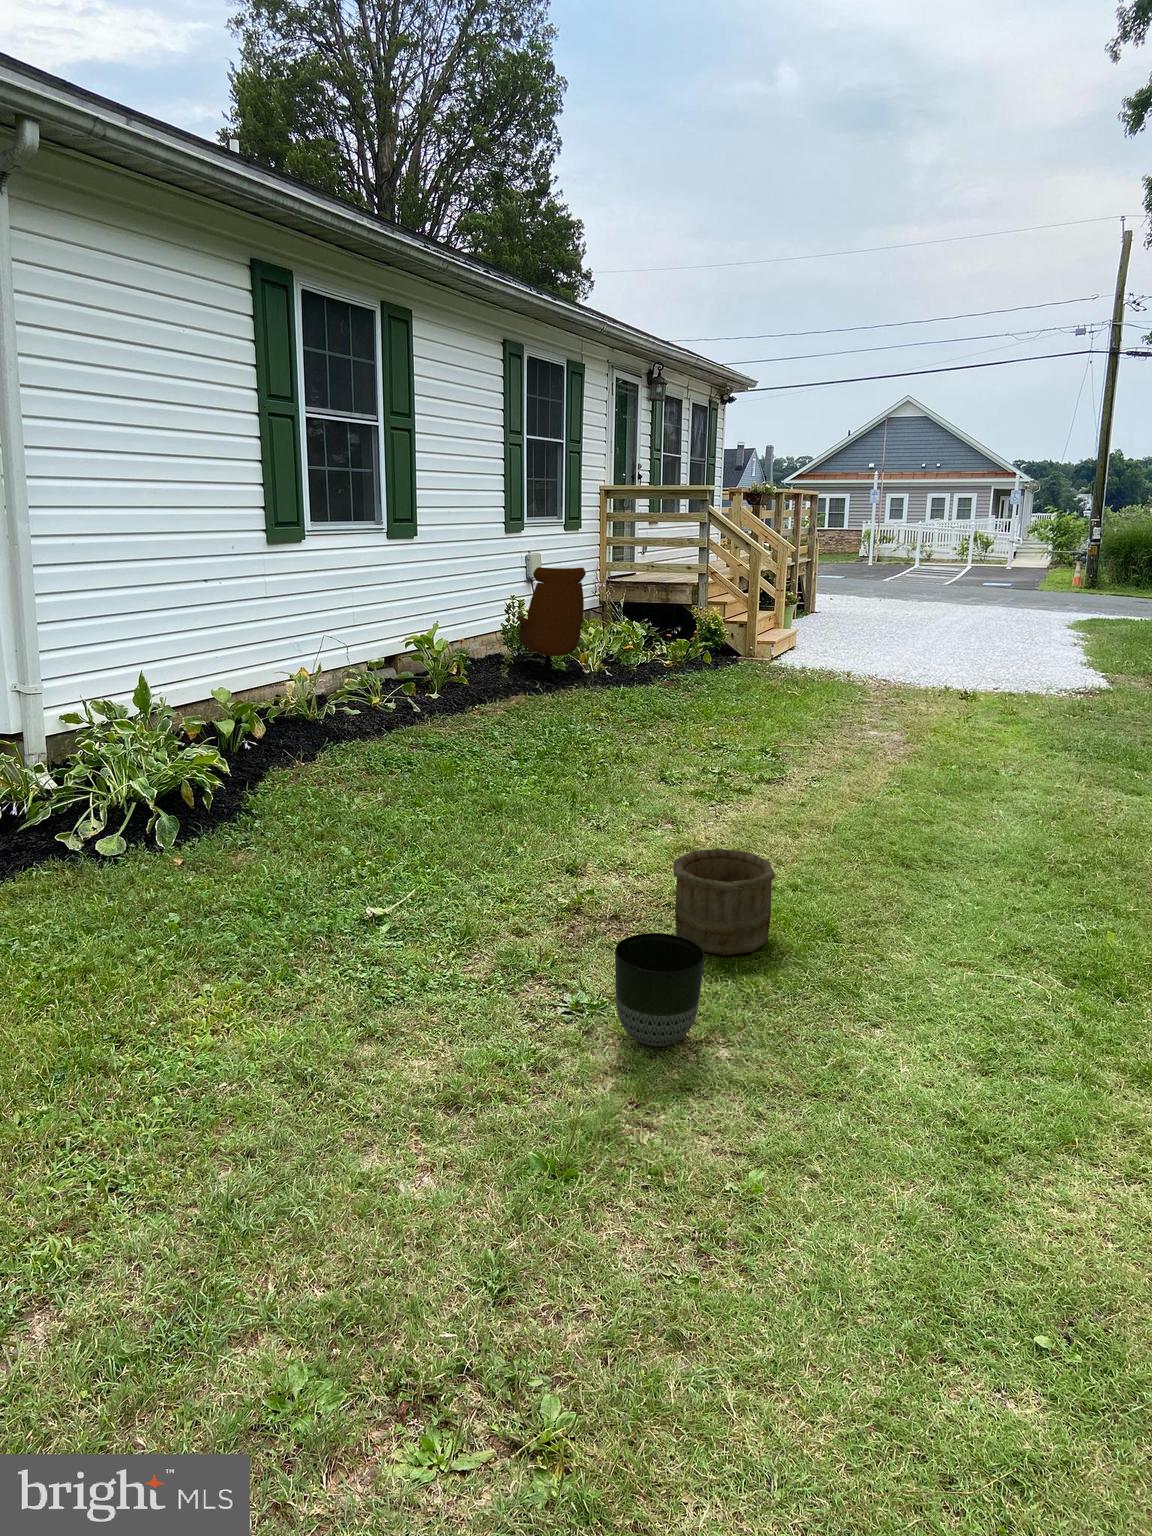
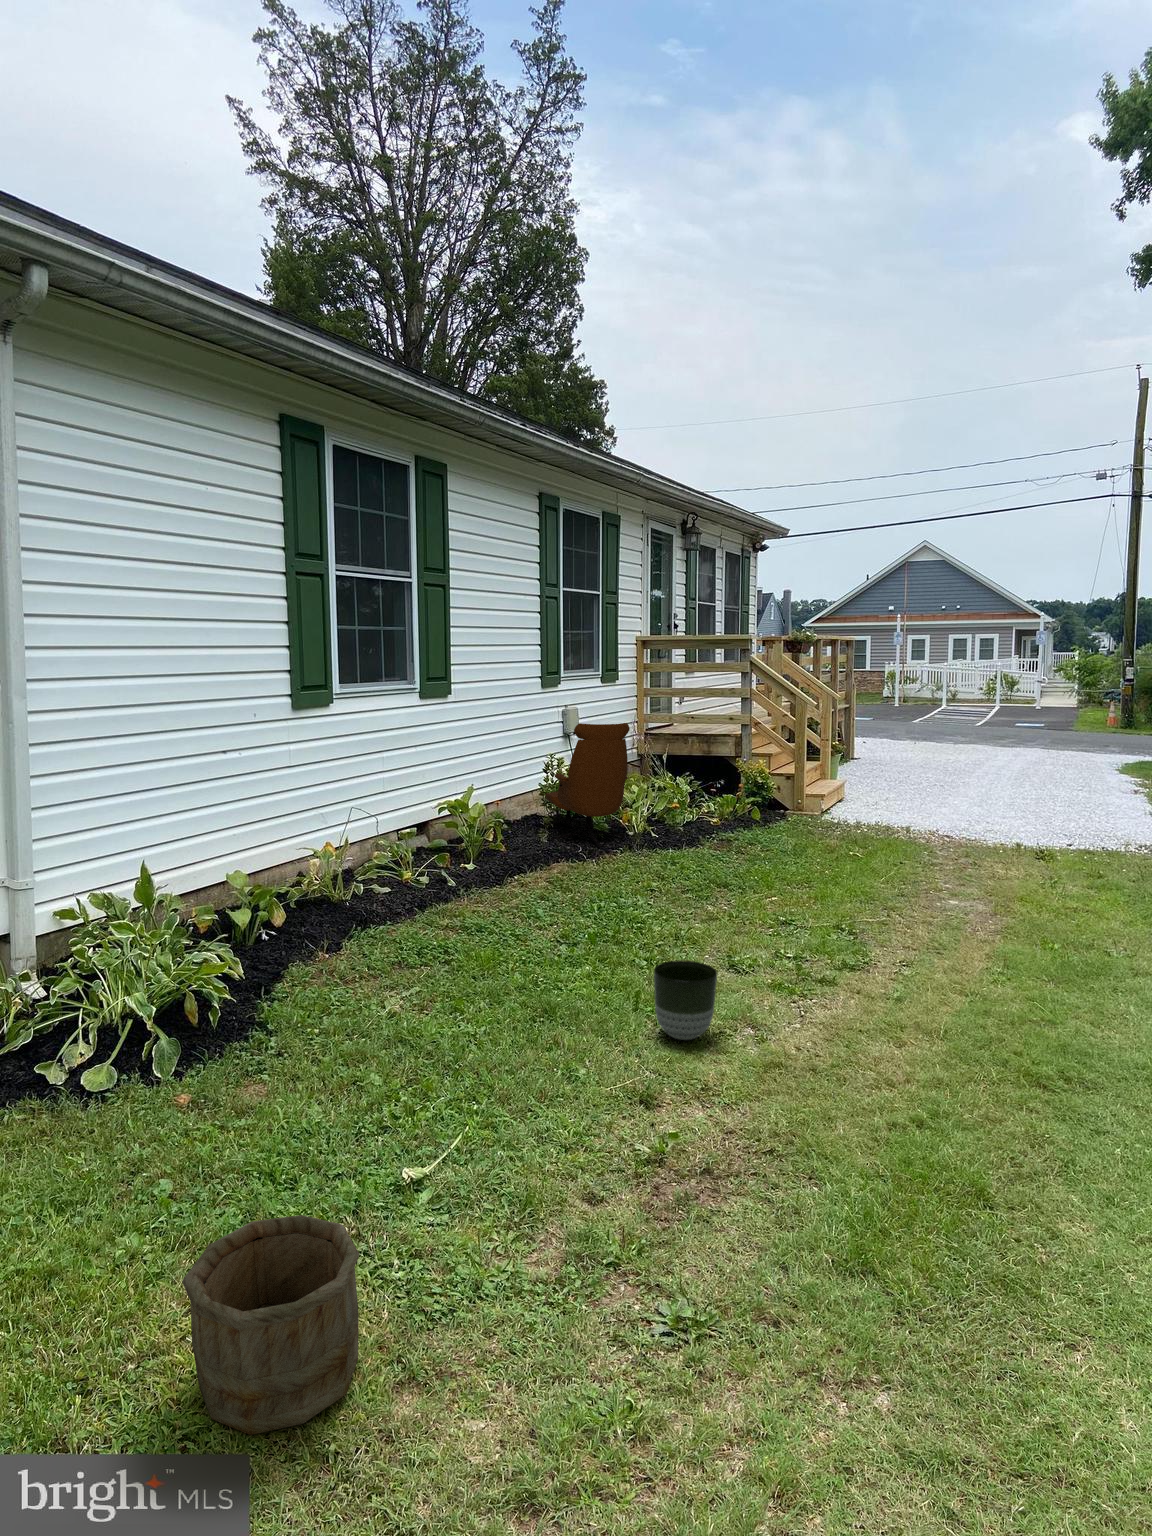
wooden bucket: present [674,849,775,956] -> present [182,1215,359,1435]
planter: present [615,933,704,1047] -> present [654,960,717,1040]

